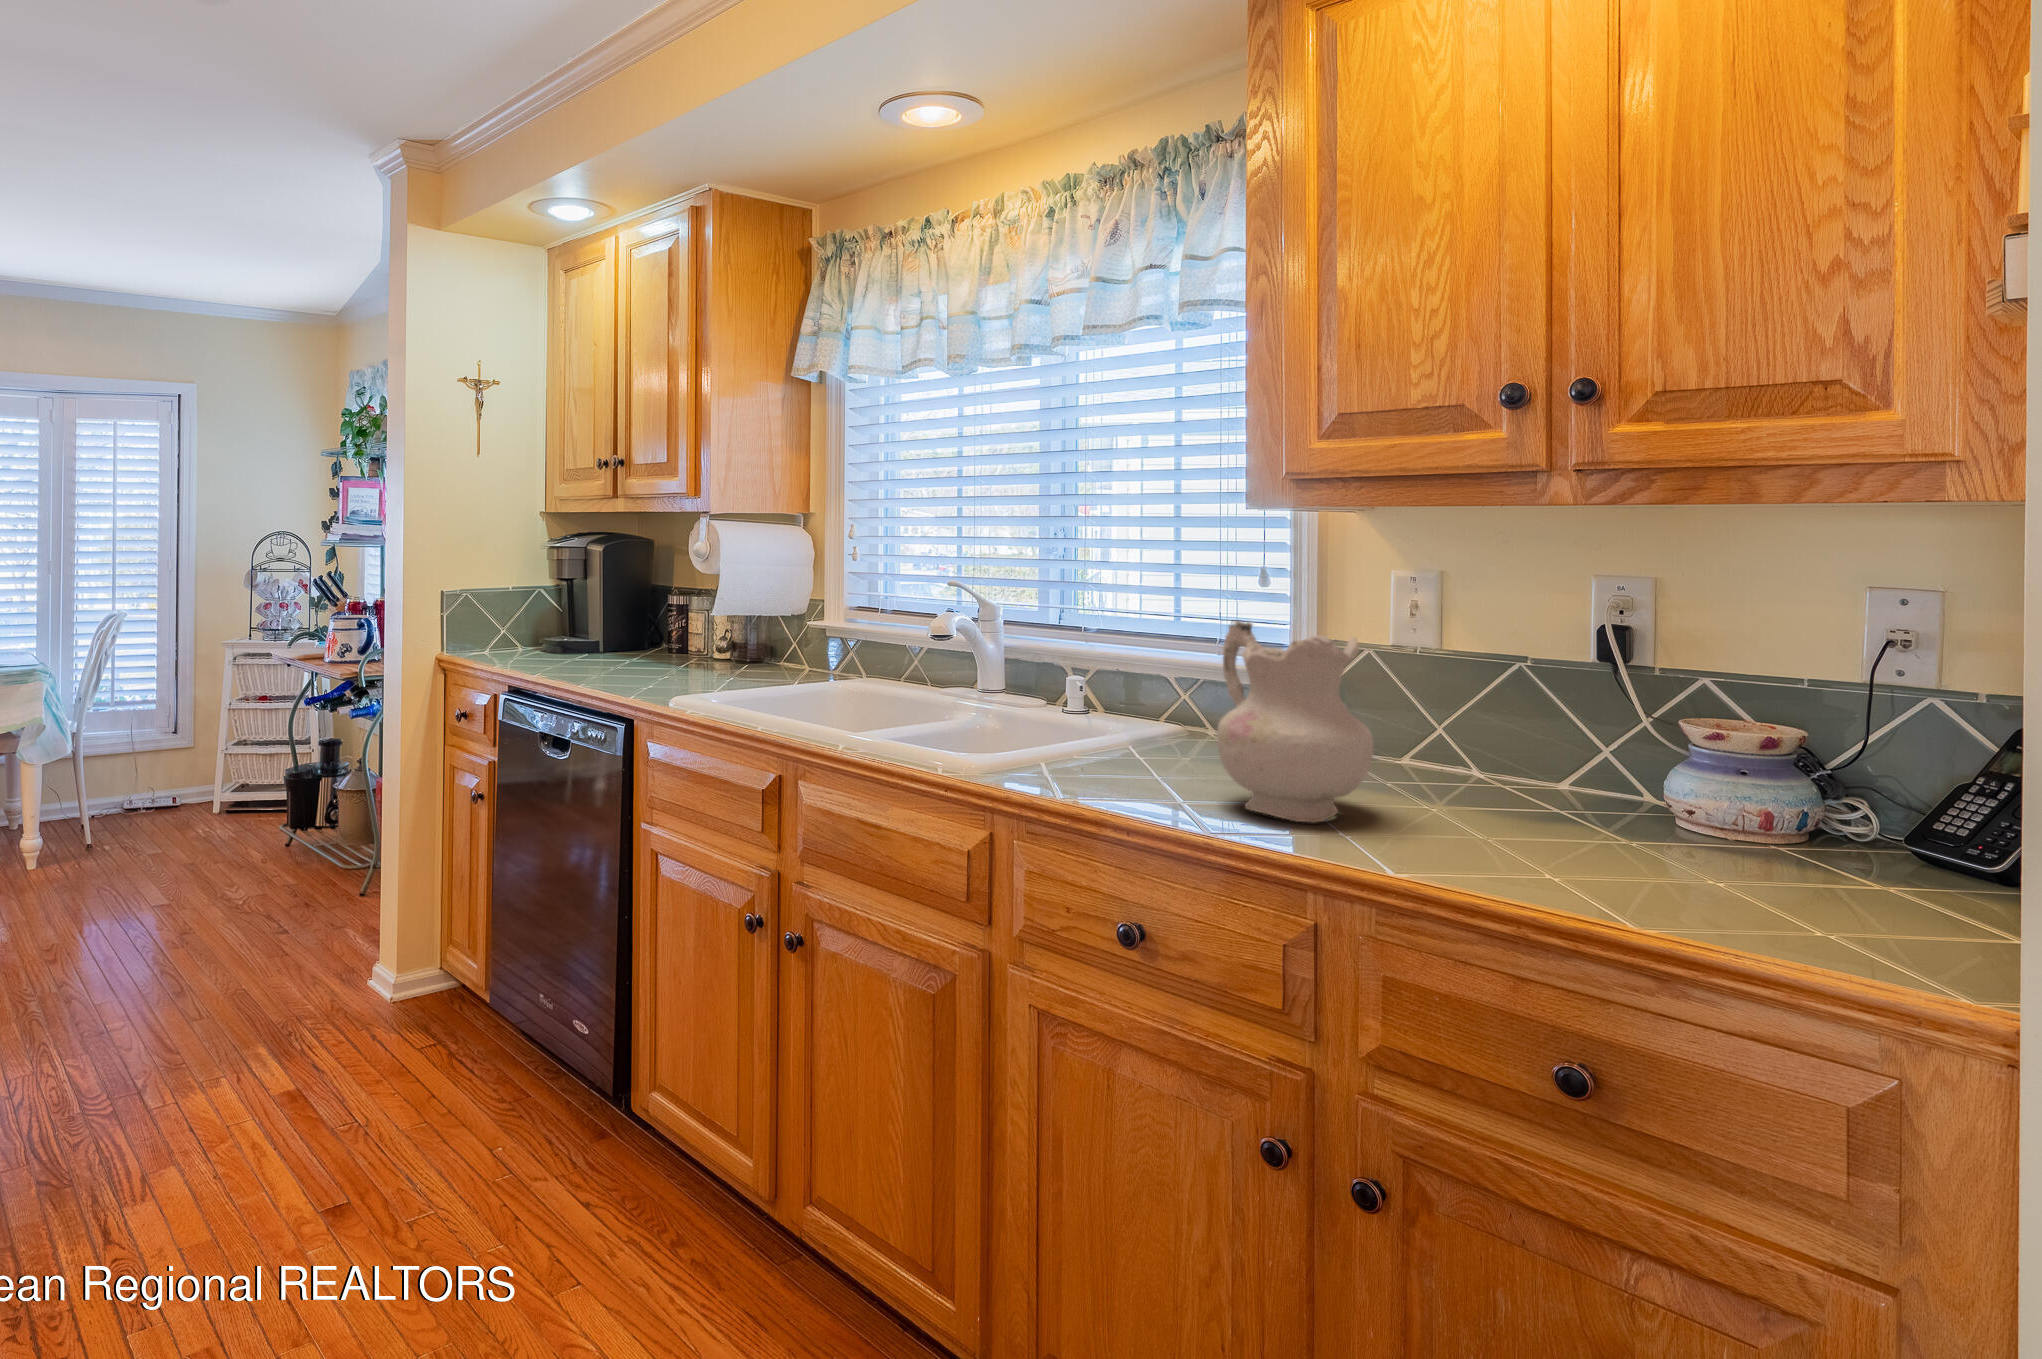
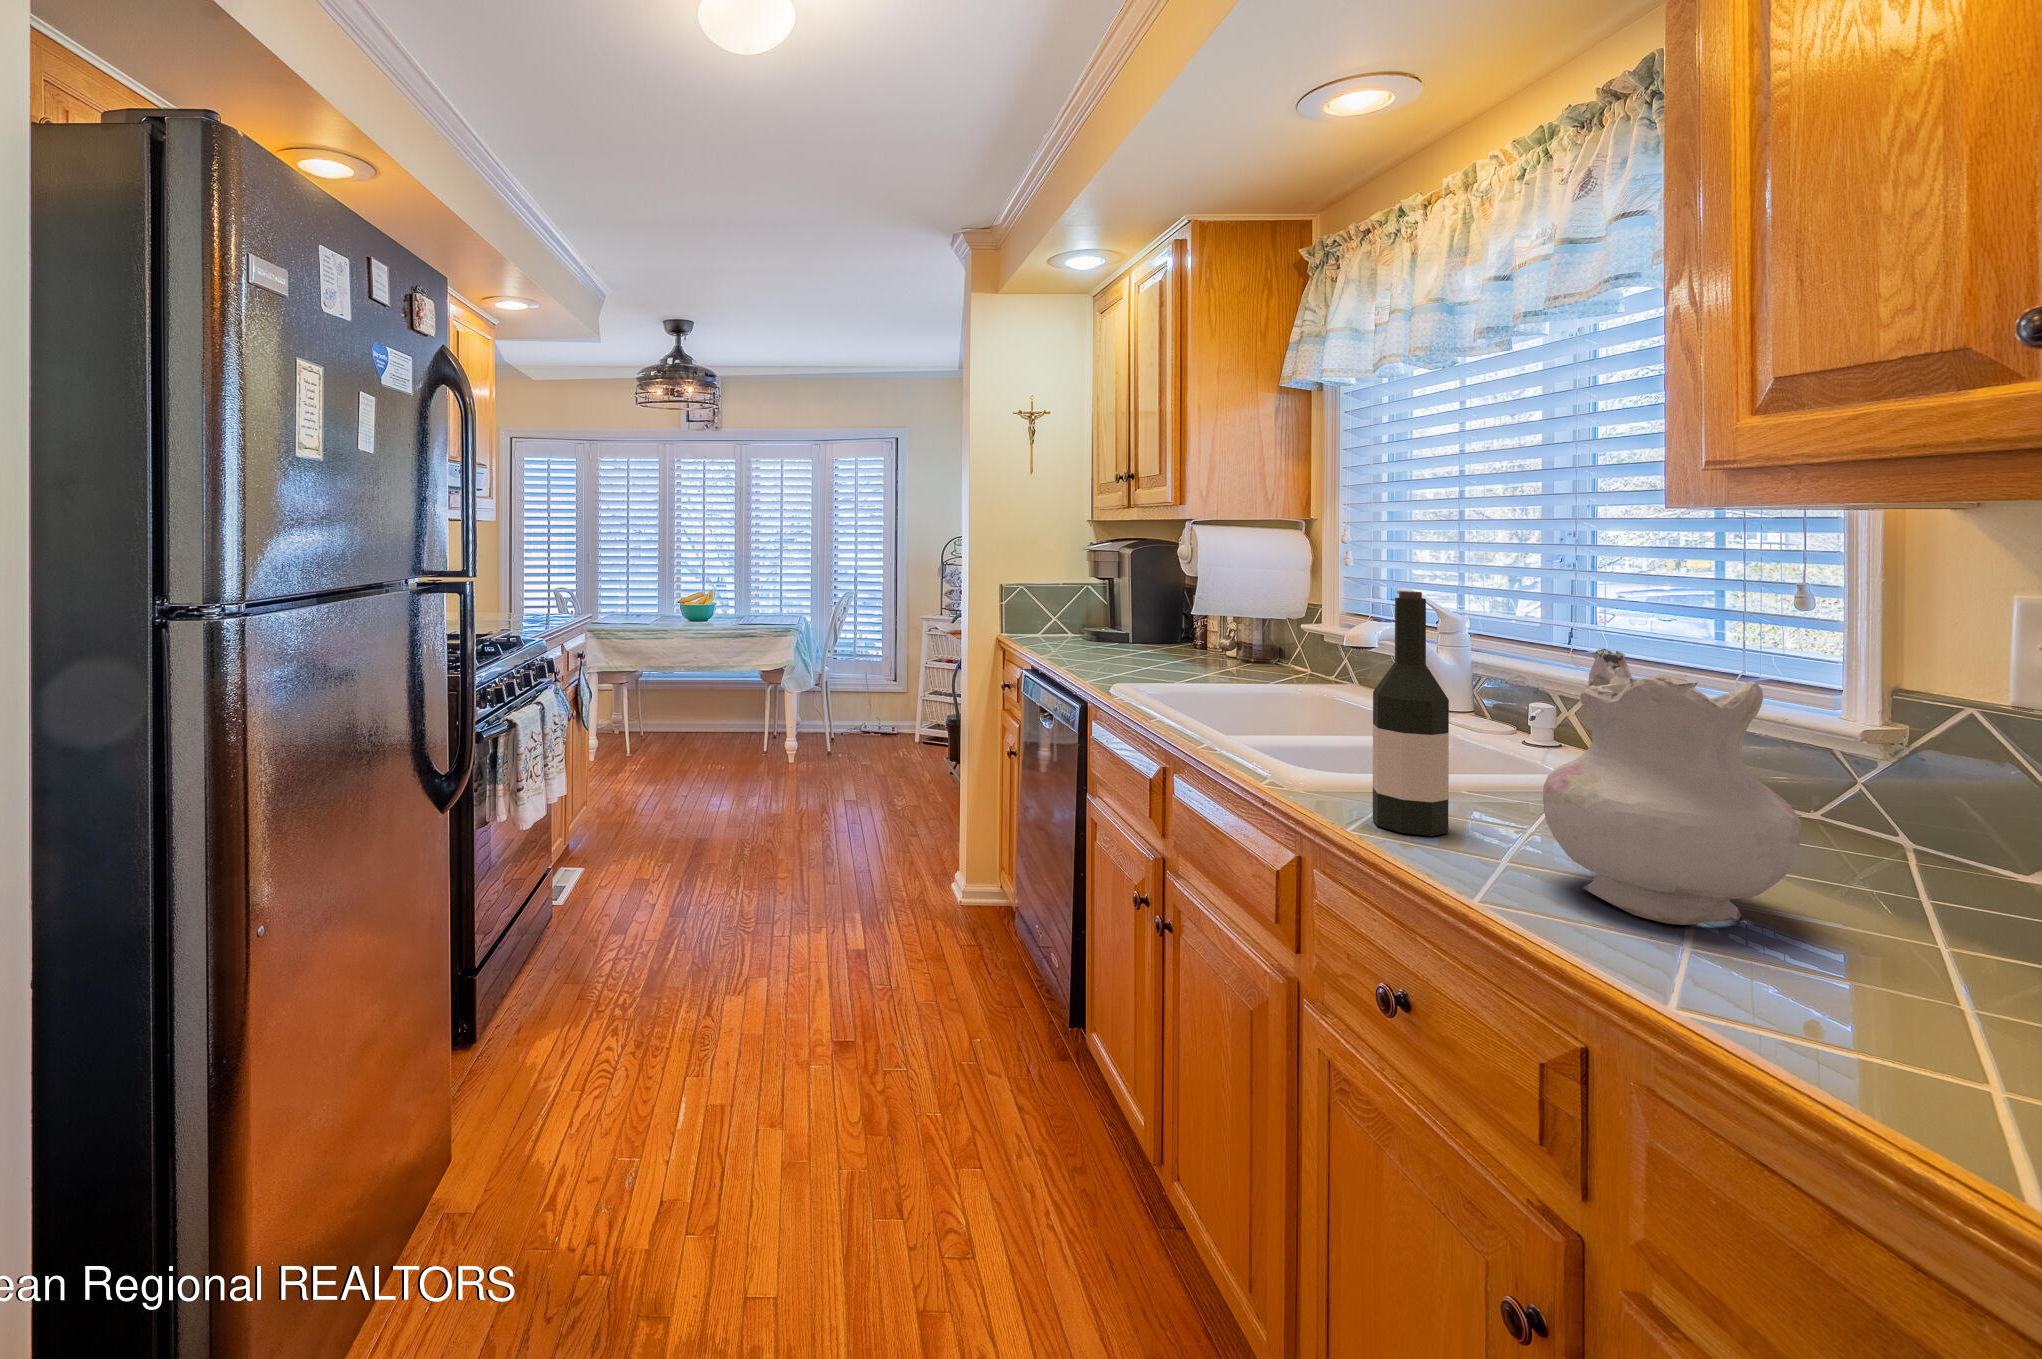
wine bottle: none [1062,580,1121,793] -> present [1373,591,1449,836]

